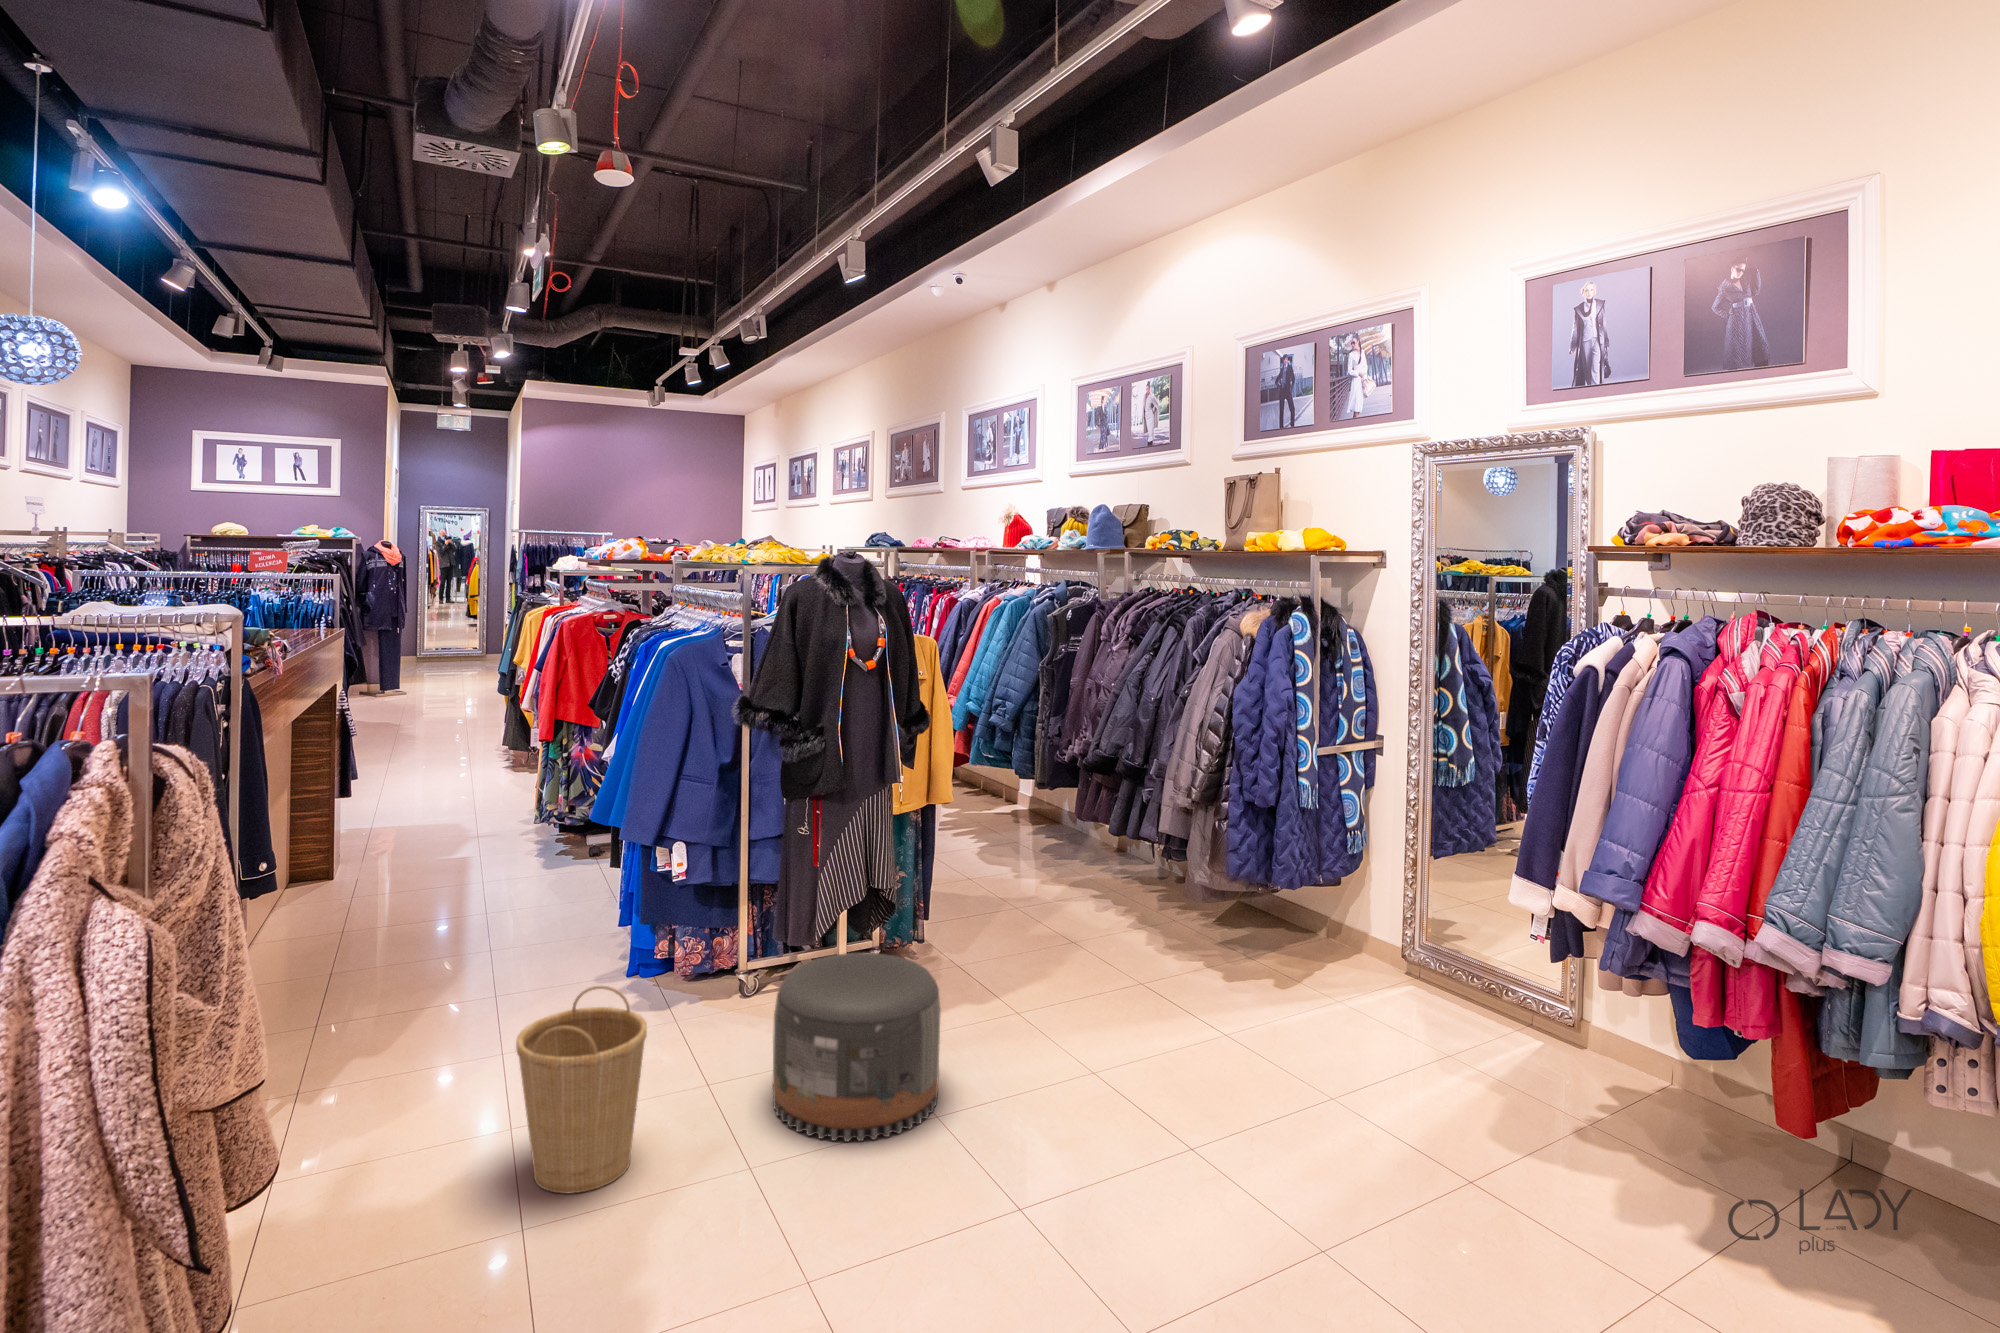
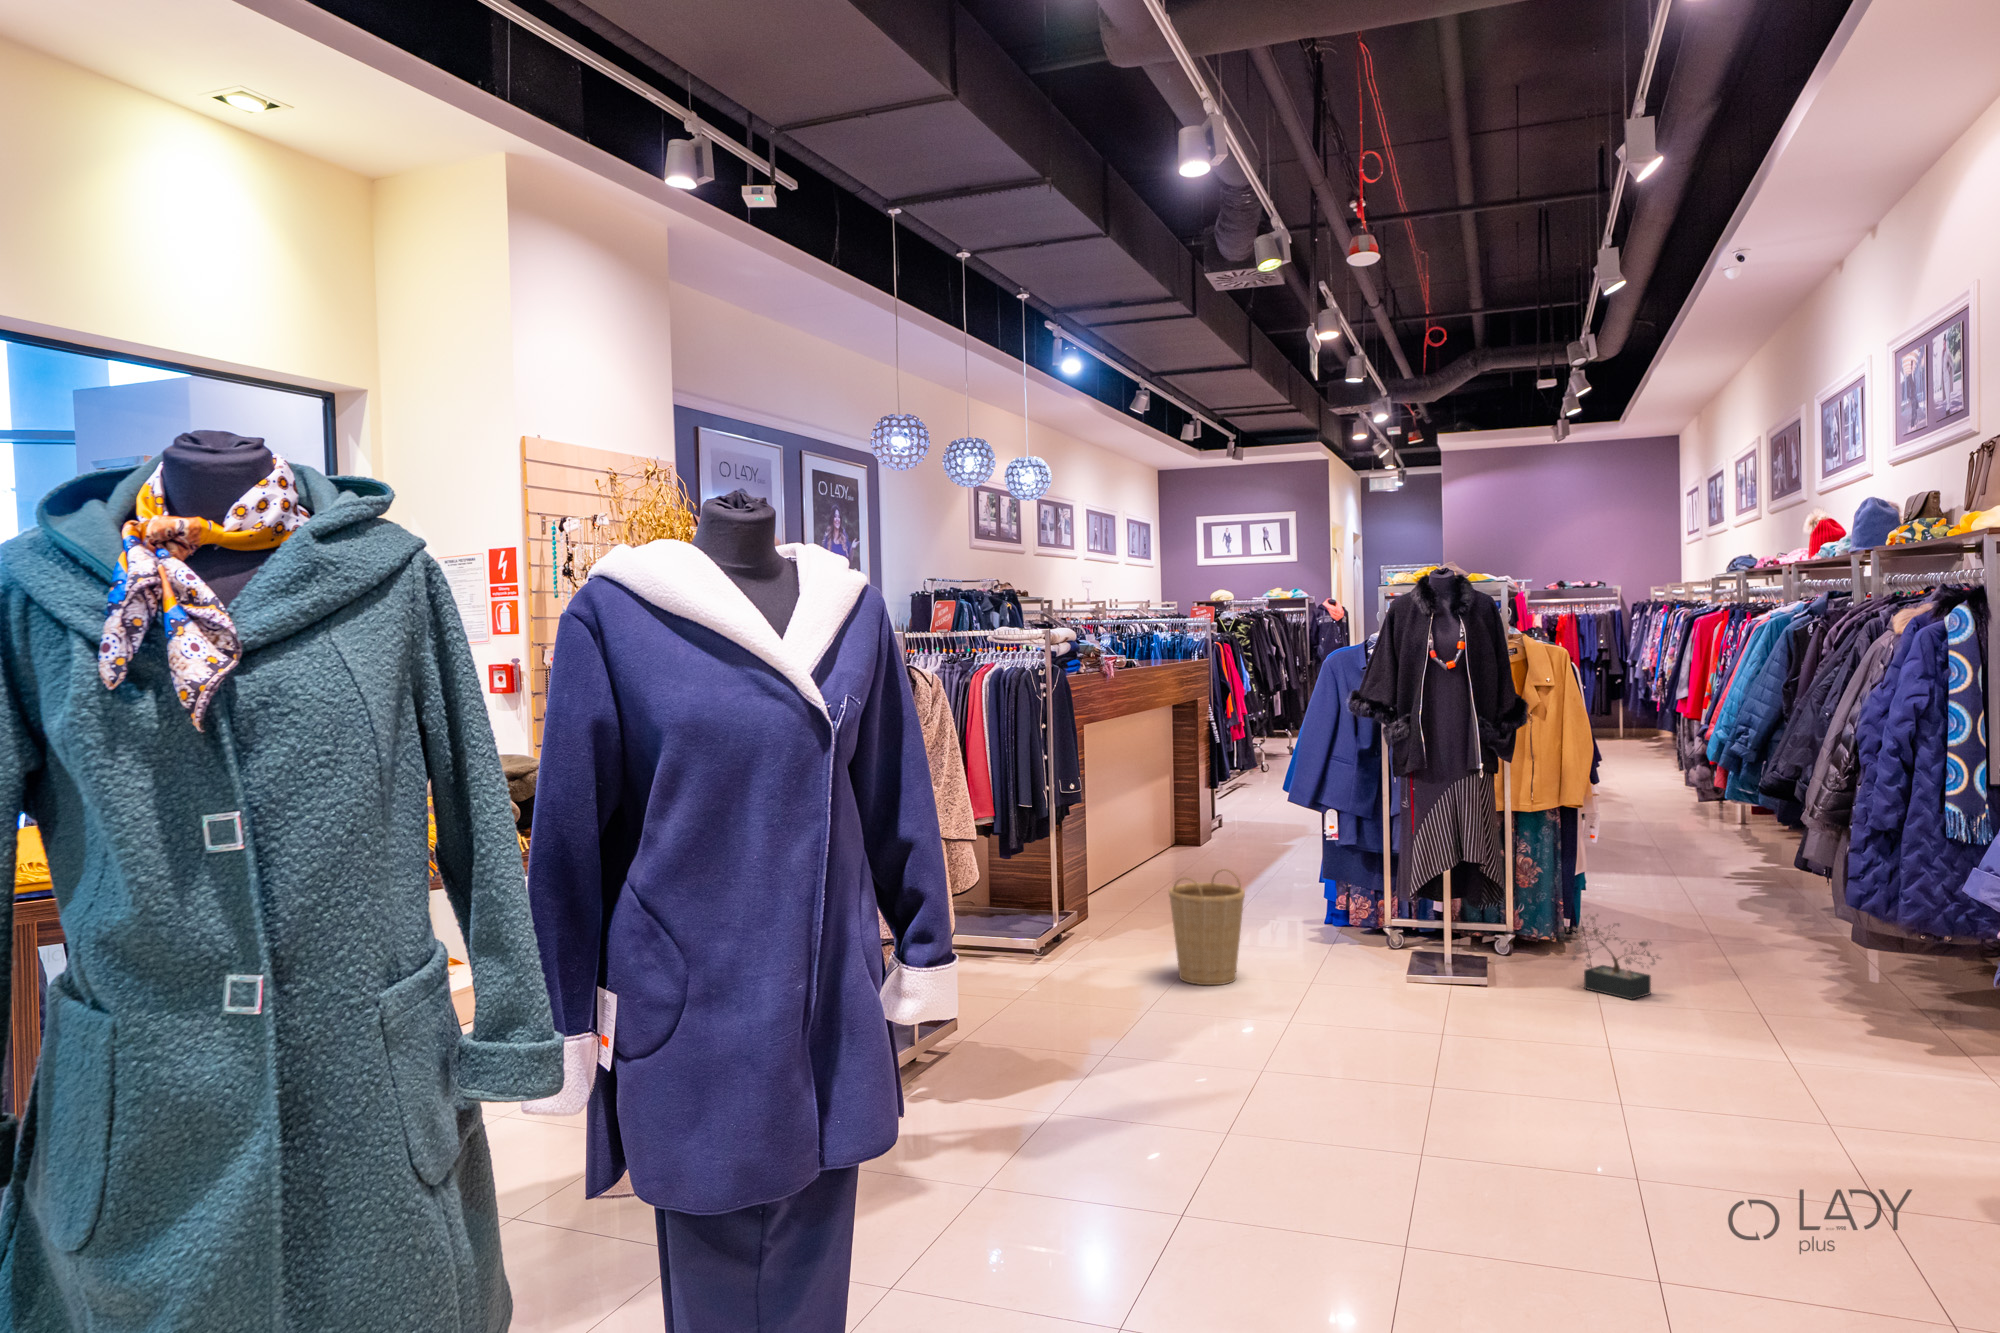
decorative plant: none [1001,938,1099,1034] -> present [1570,914,1660,999]
pouf: present [773,953,941,1141] -> none [1337,886,1466,1006]

